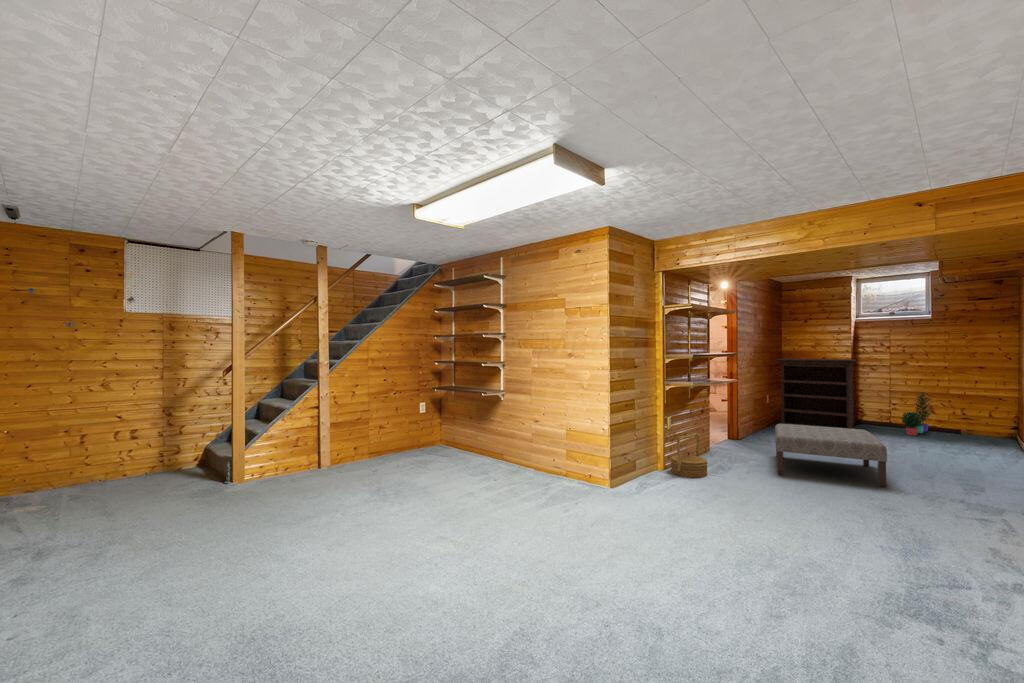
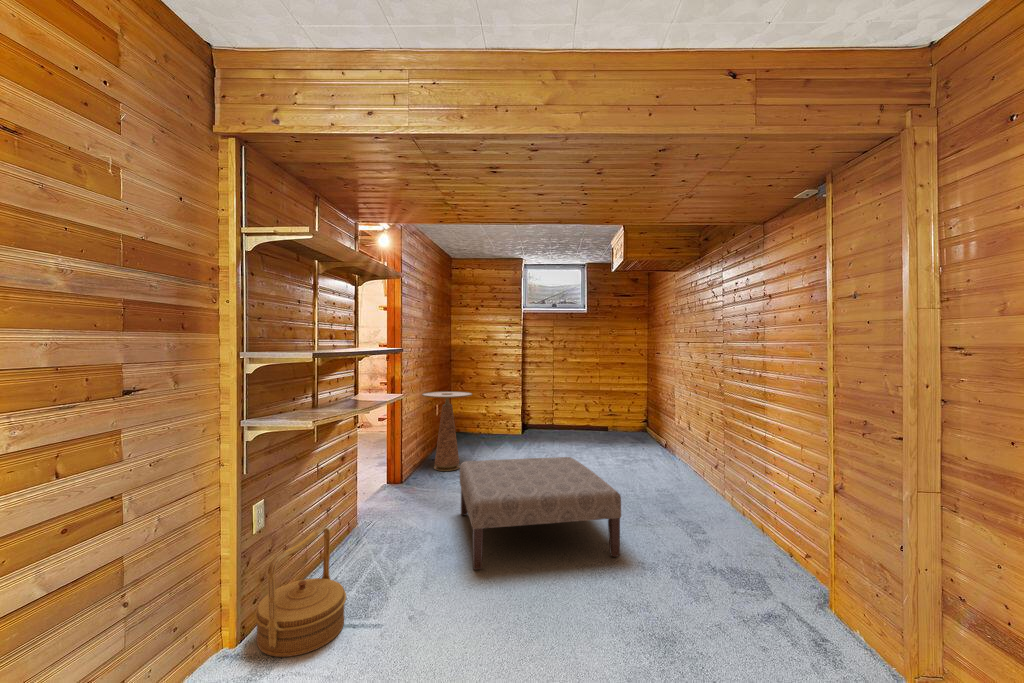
bookshelf: present [776,359,858,429] -> none [448,356,532,447]
side table: none [752,384,793,439] -> present [422,391,472,471]
potted plant: present [901,392,932,436] -> none [568,389,589,439]

